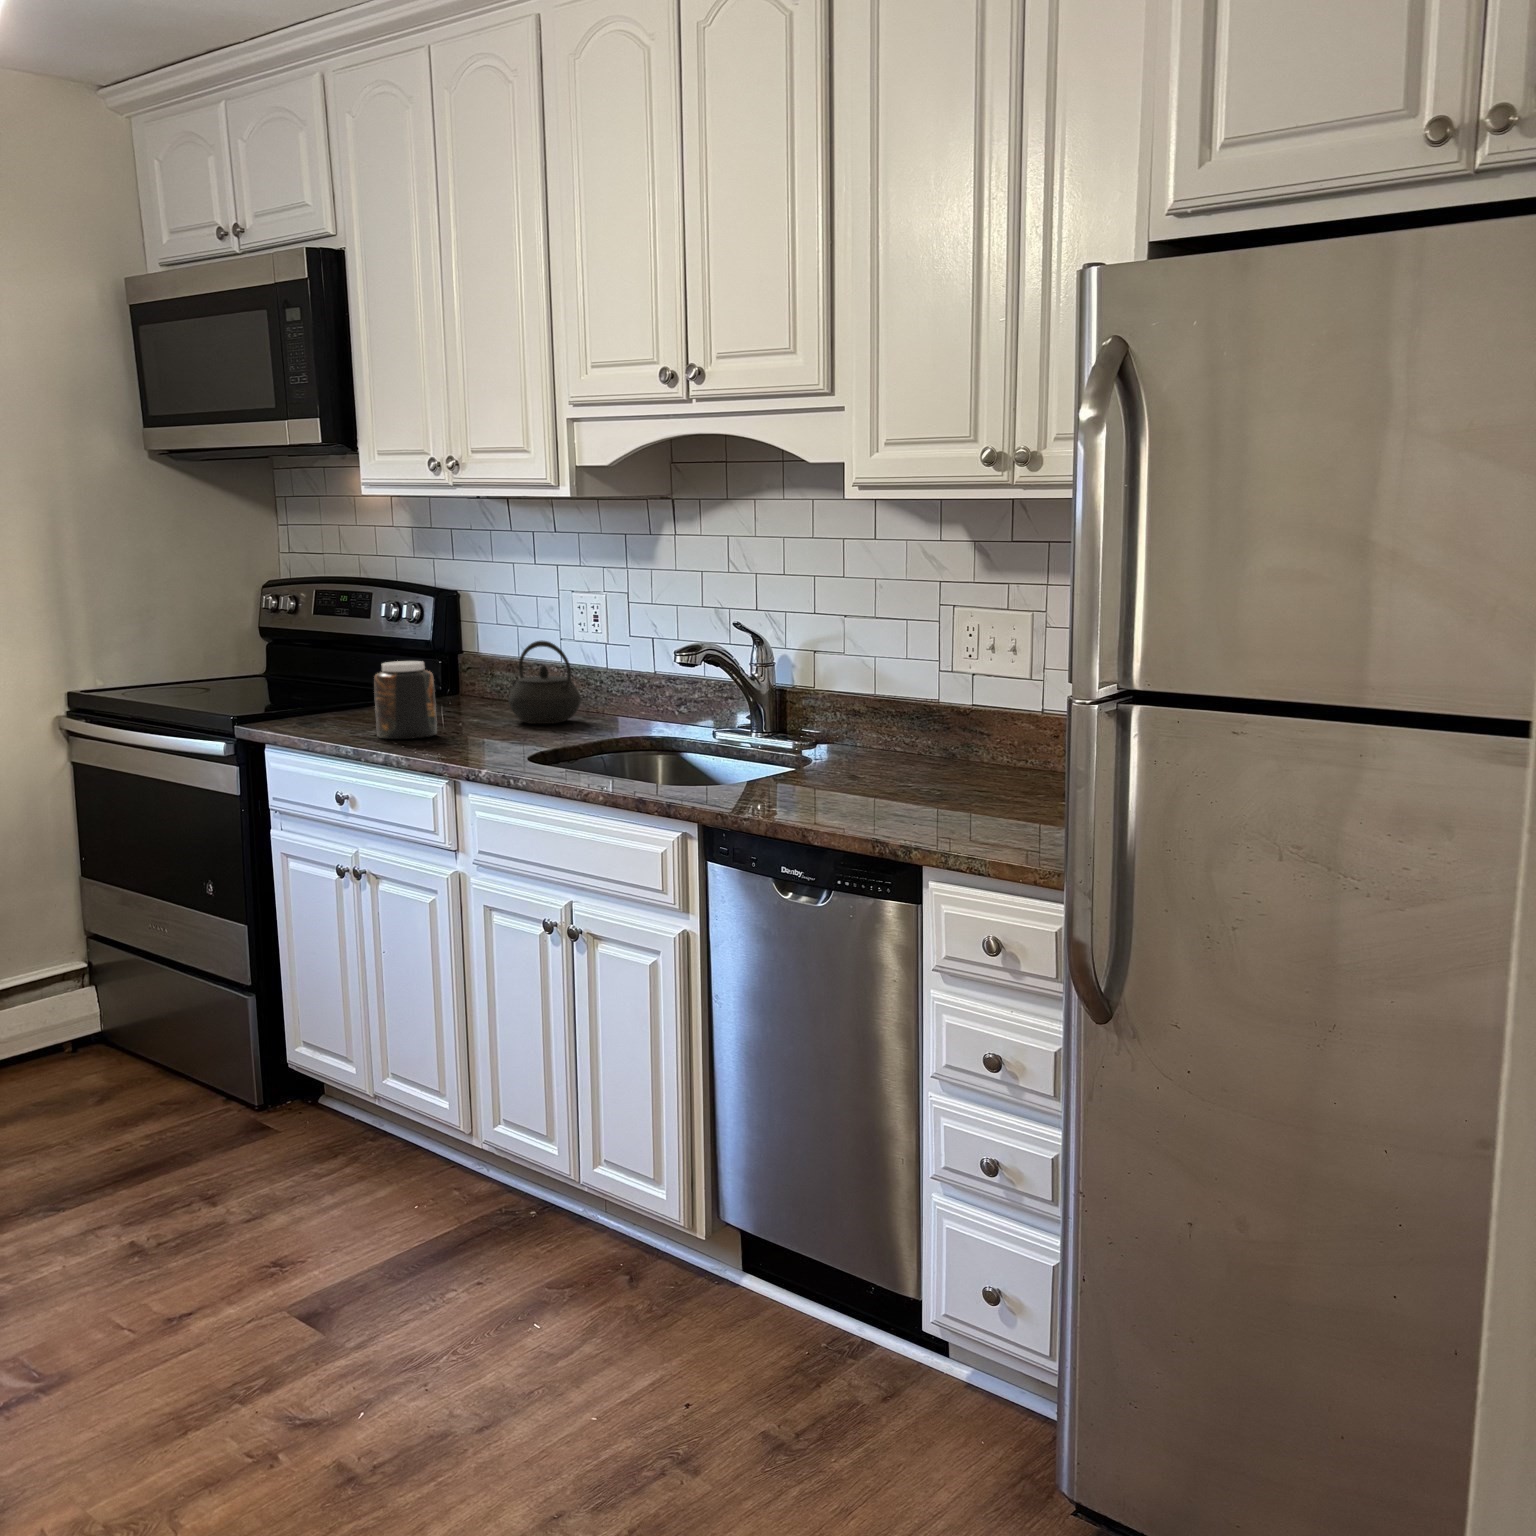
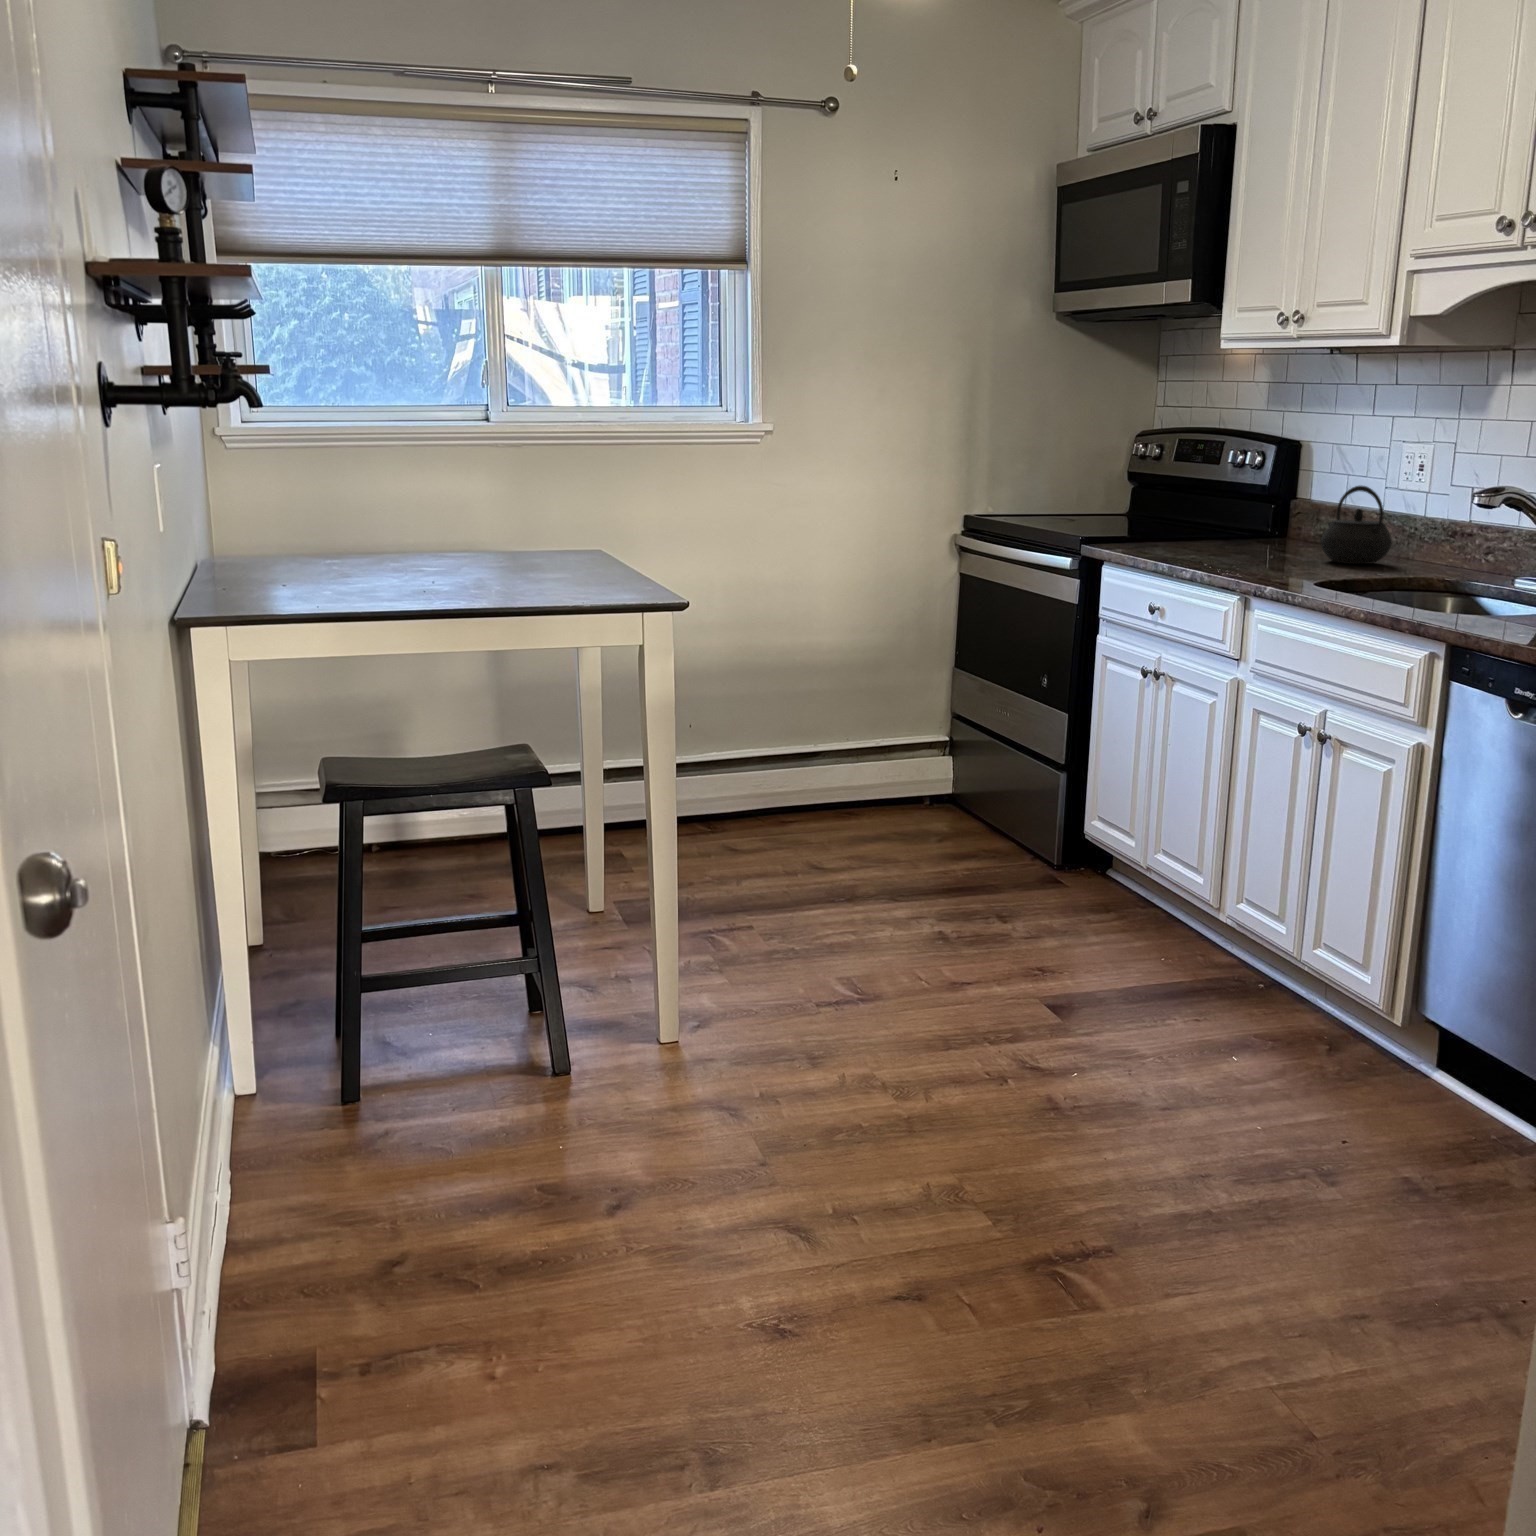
jar: present [374,661,437,739] -> none [1192,494,1249,562]

